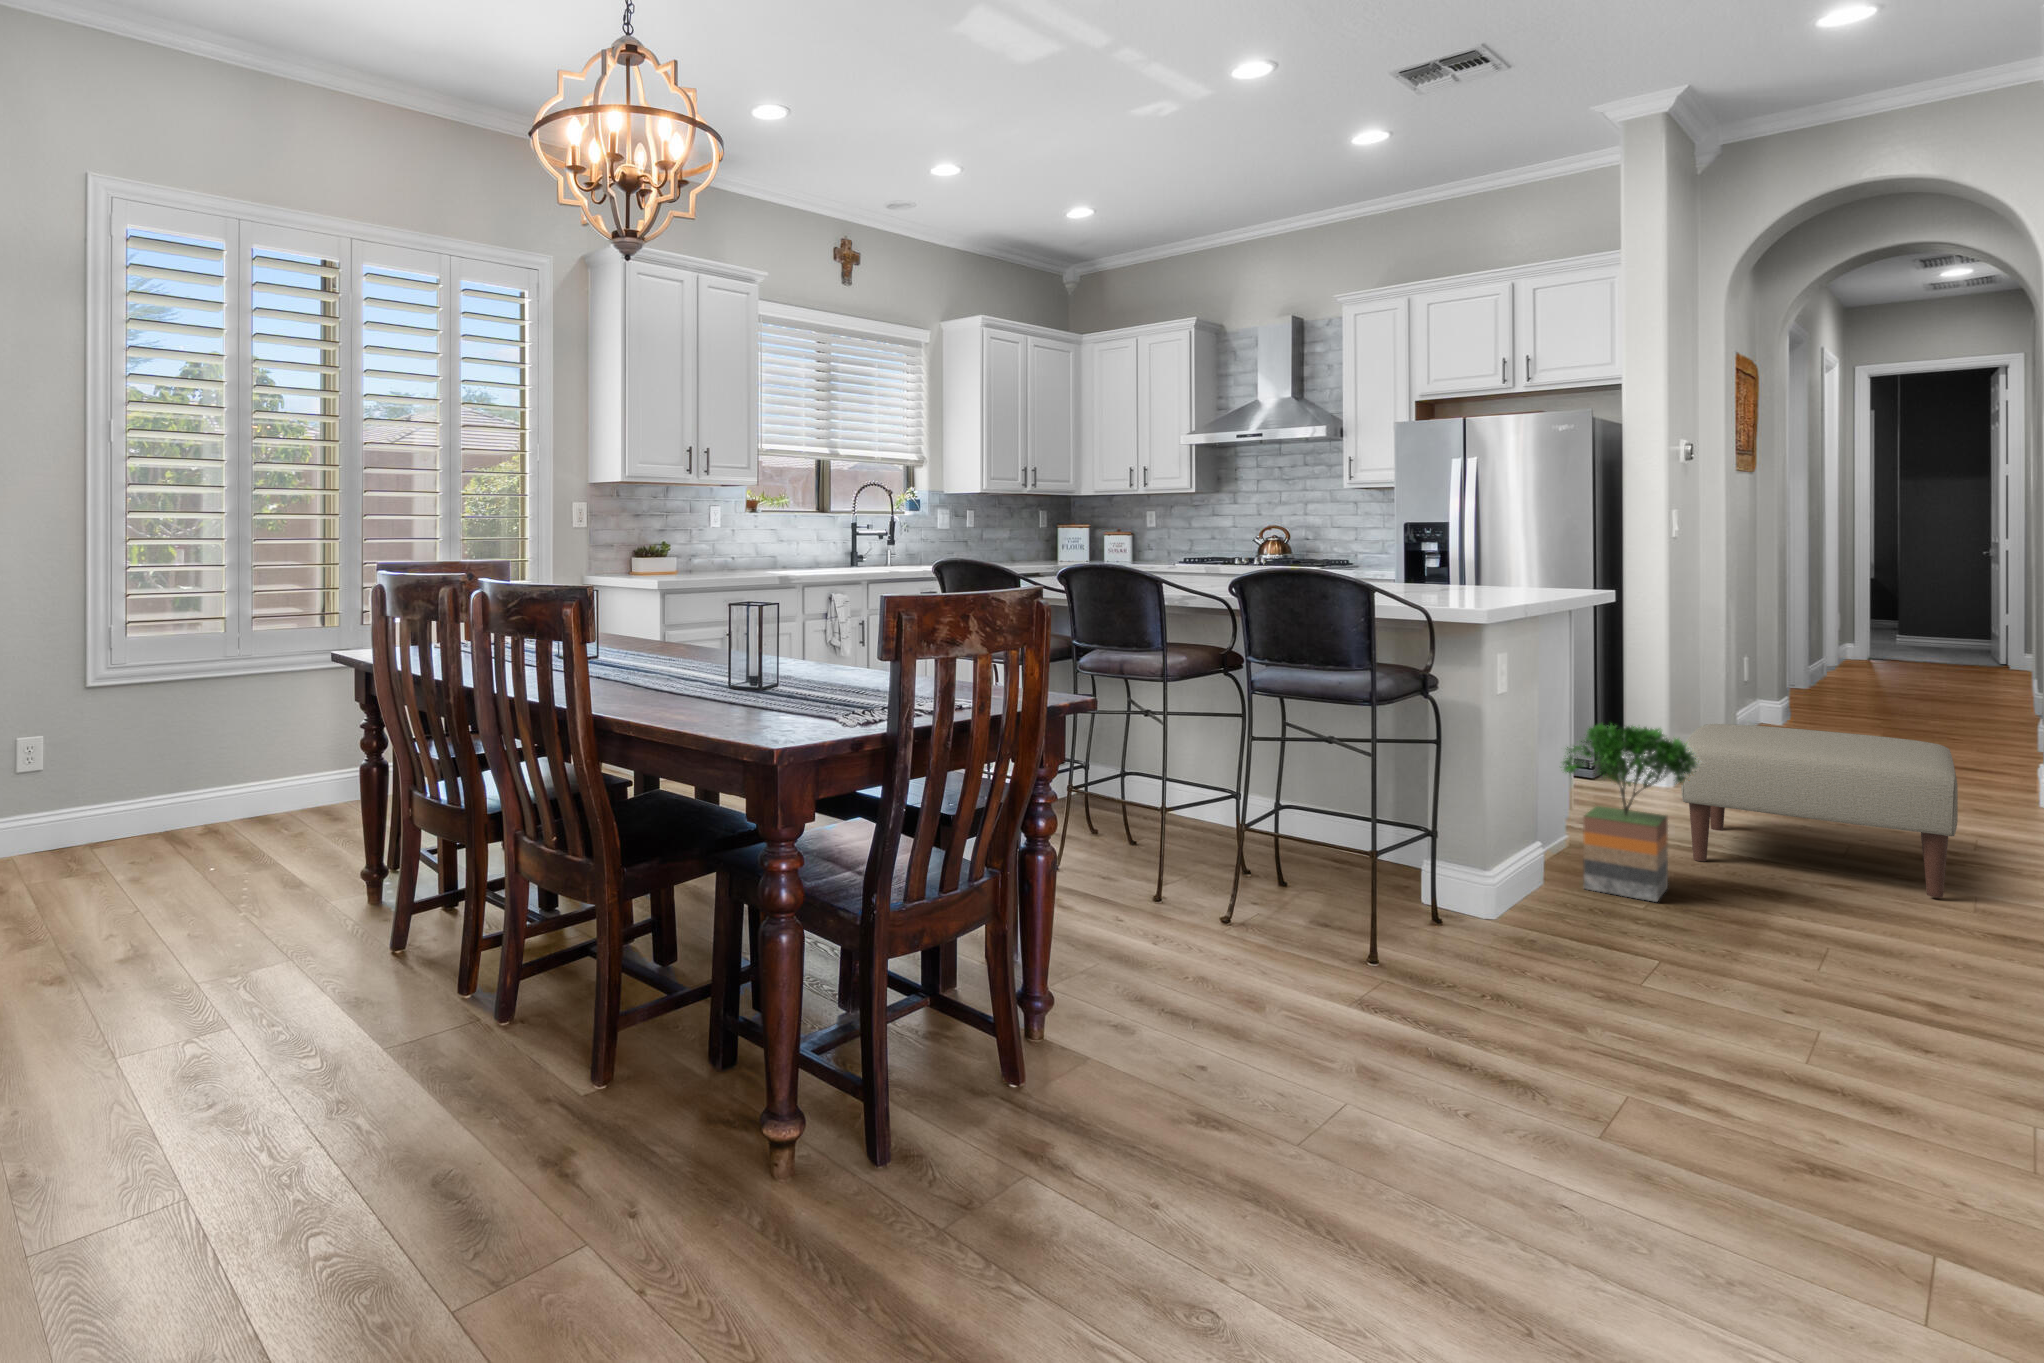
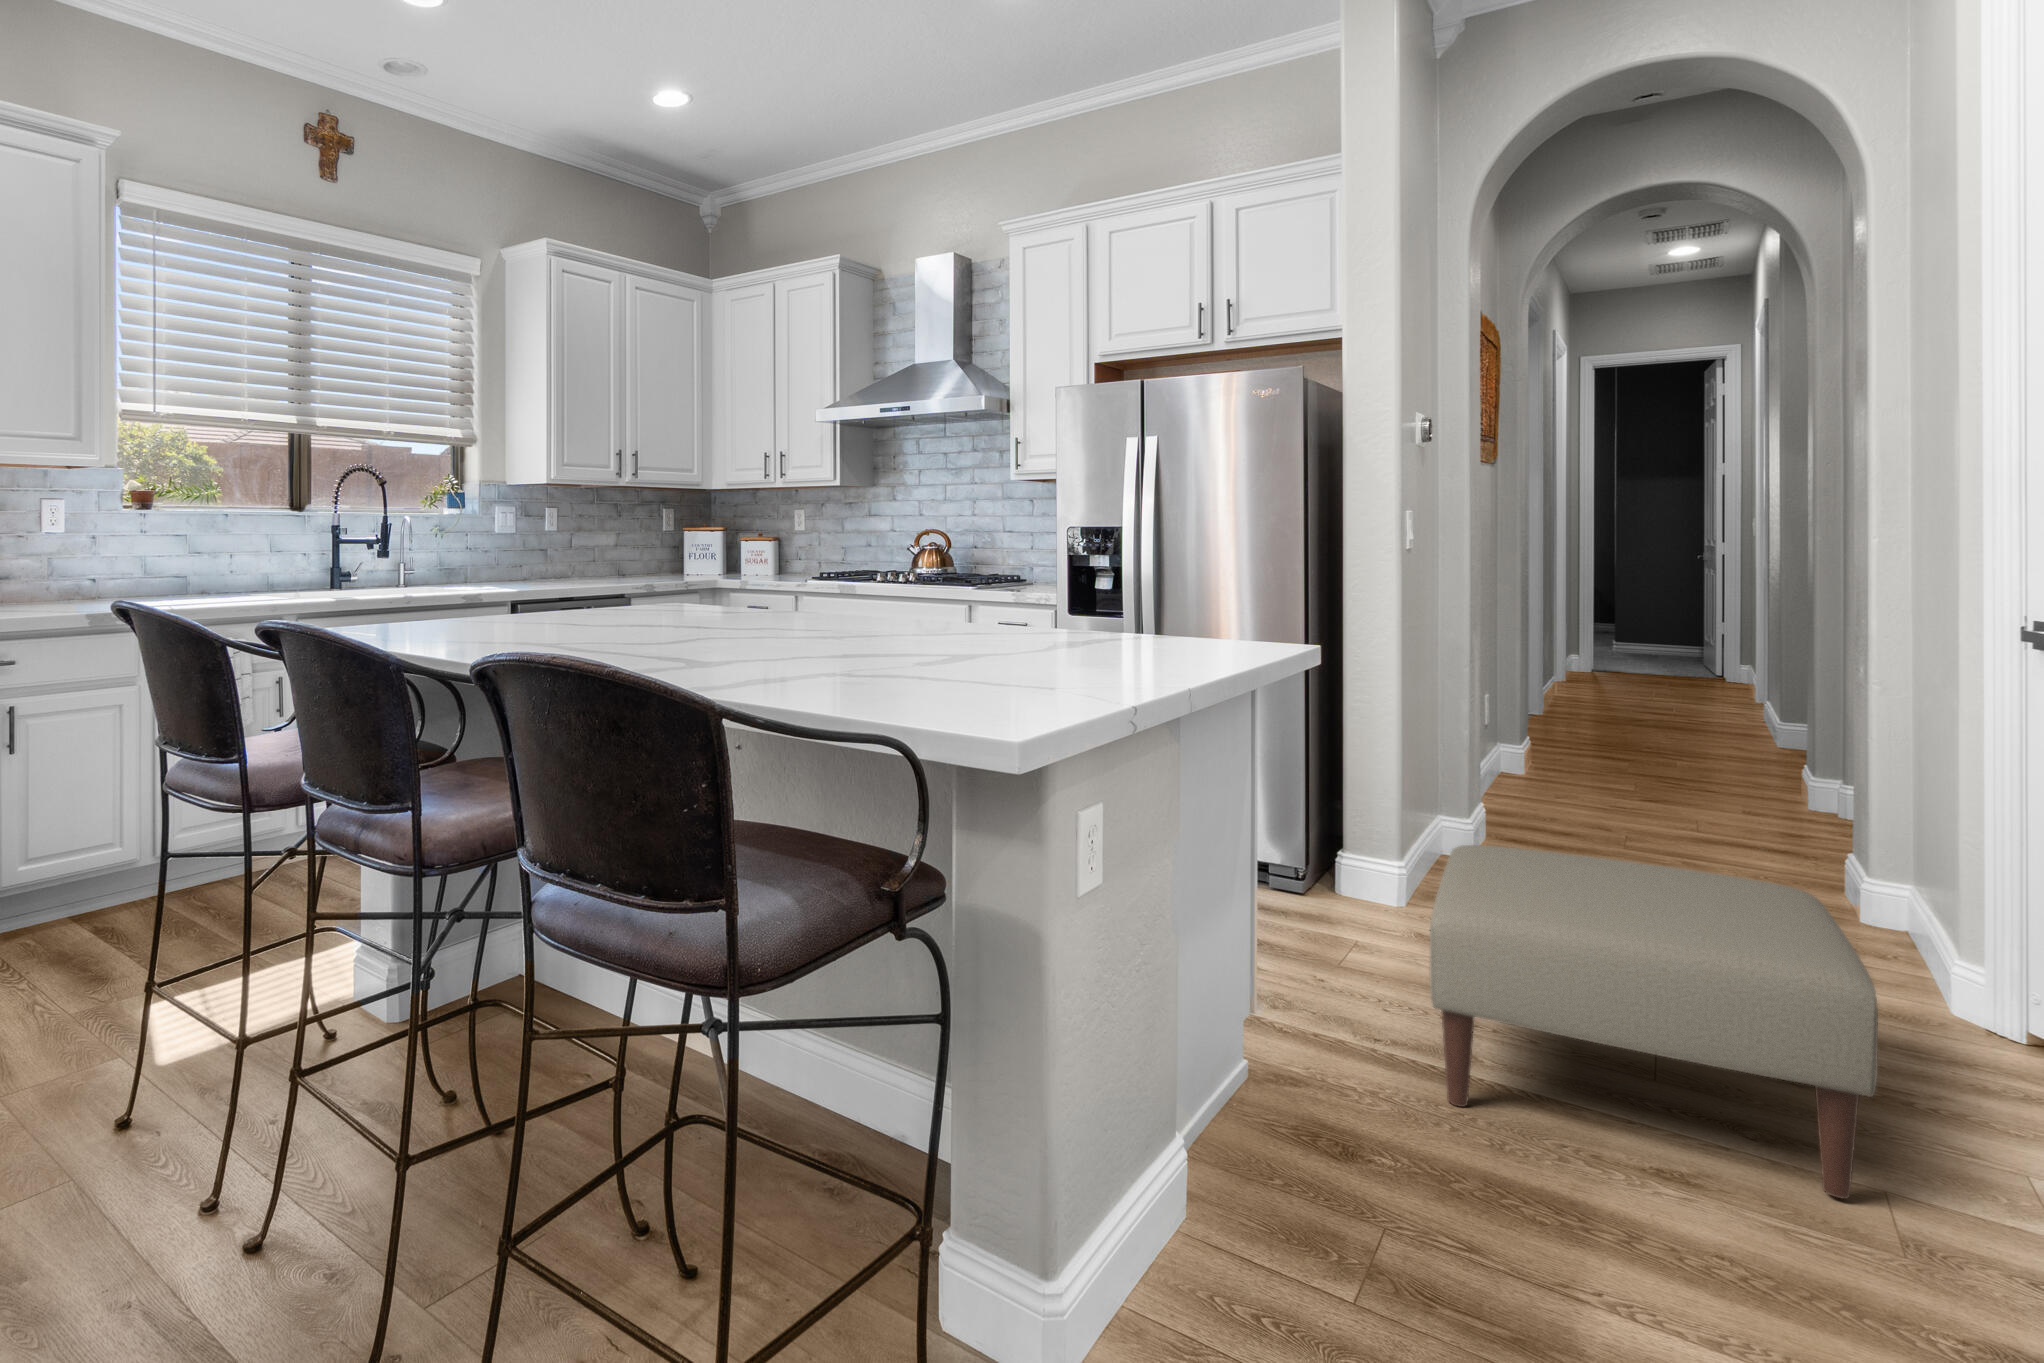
potted tree: present [1561,723,1699,902] -> none [1228,896,1472,1263]

